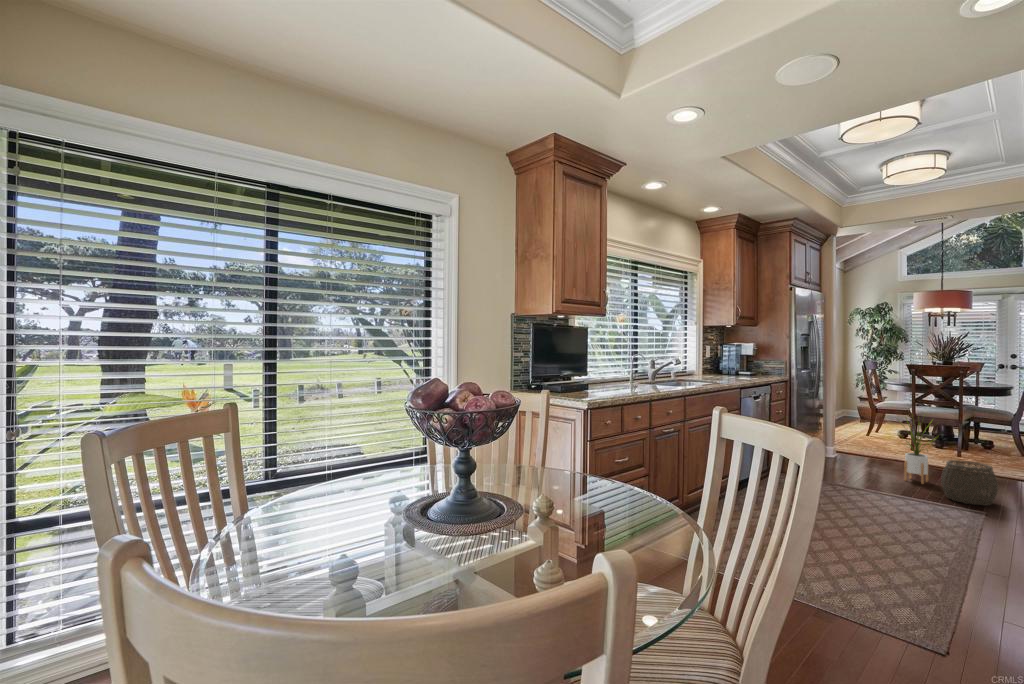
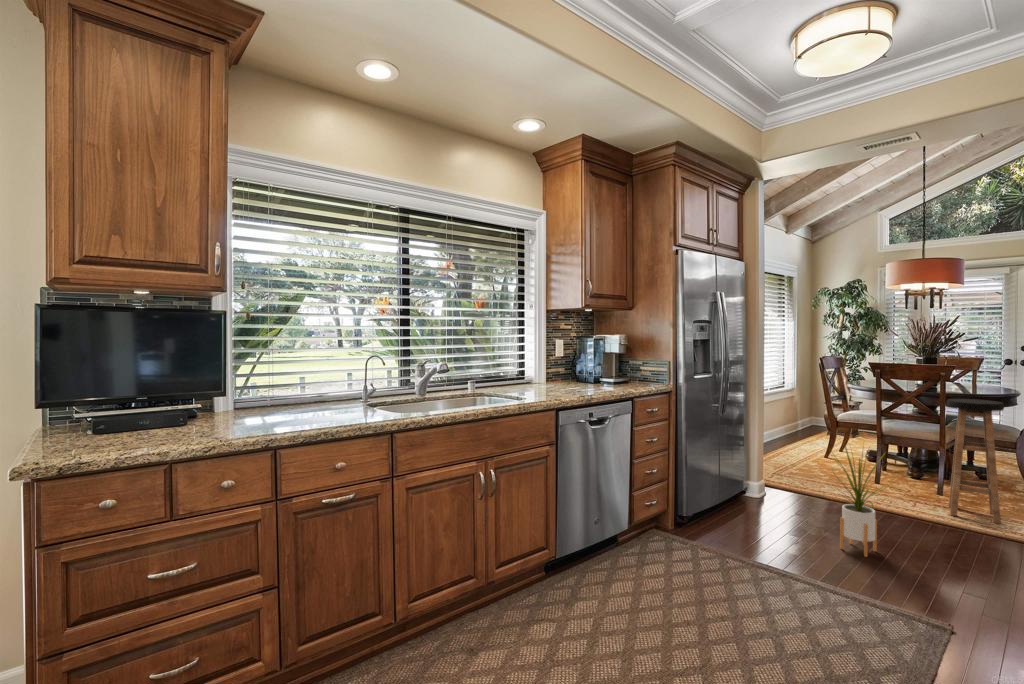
bar stool: none [966,388,1005,470] -> present [947,399,1004,524]
woven basket: present [941,460,998,505] -> none [886,528,980,615]

